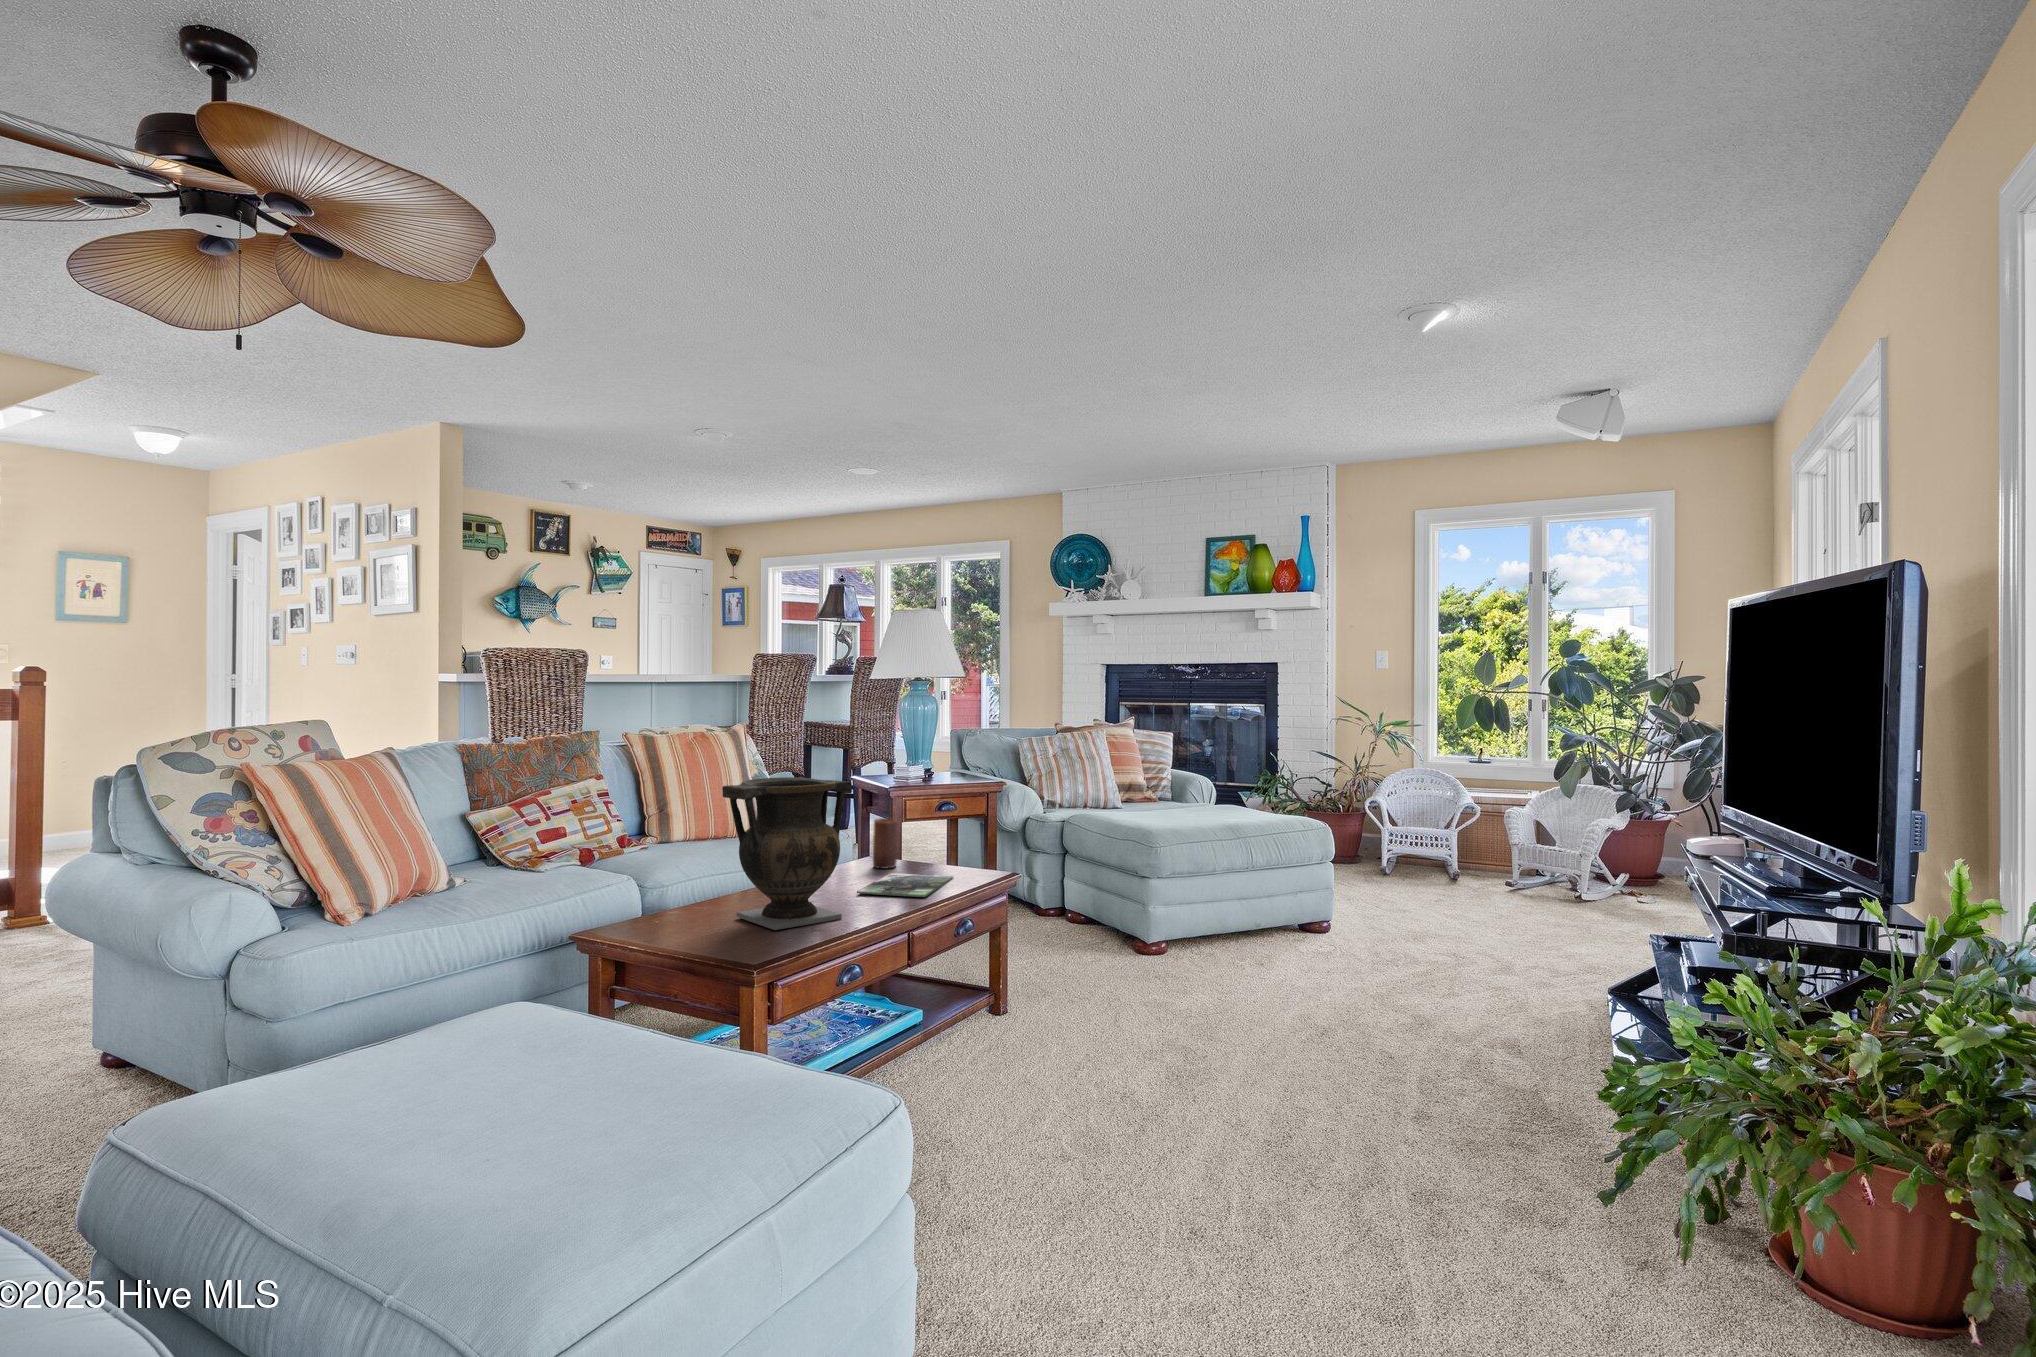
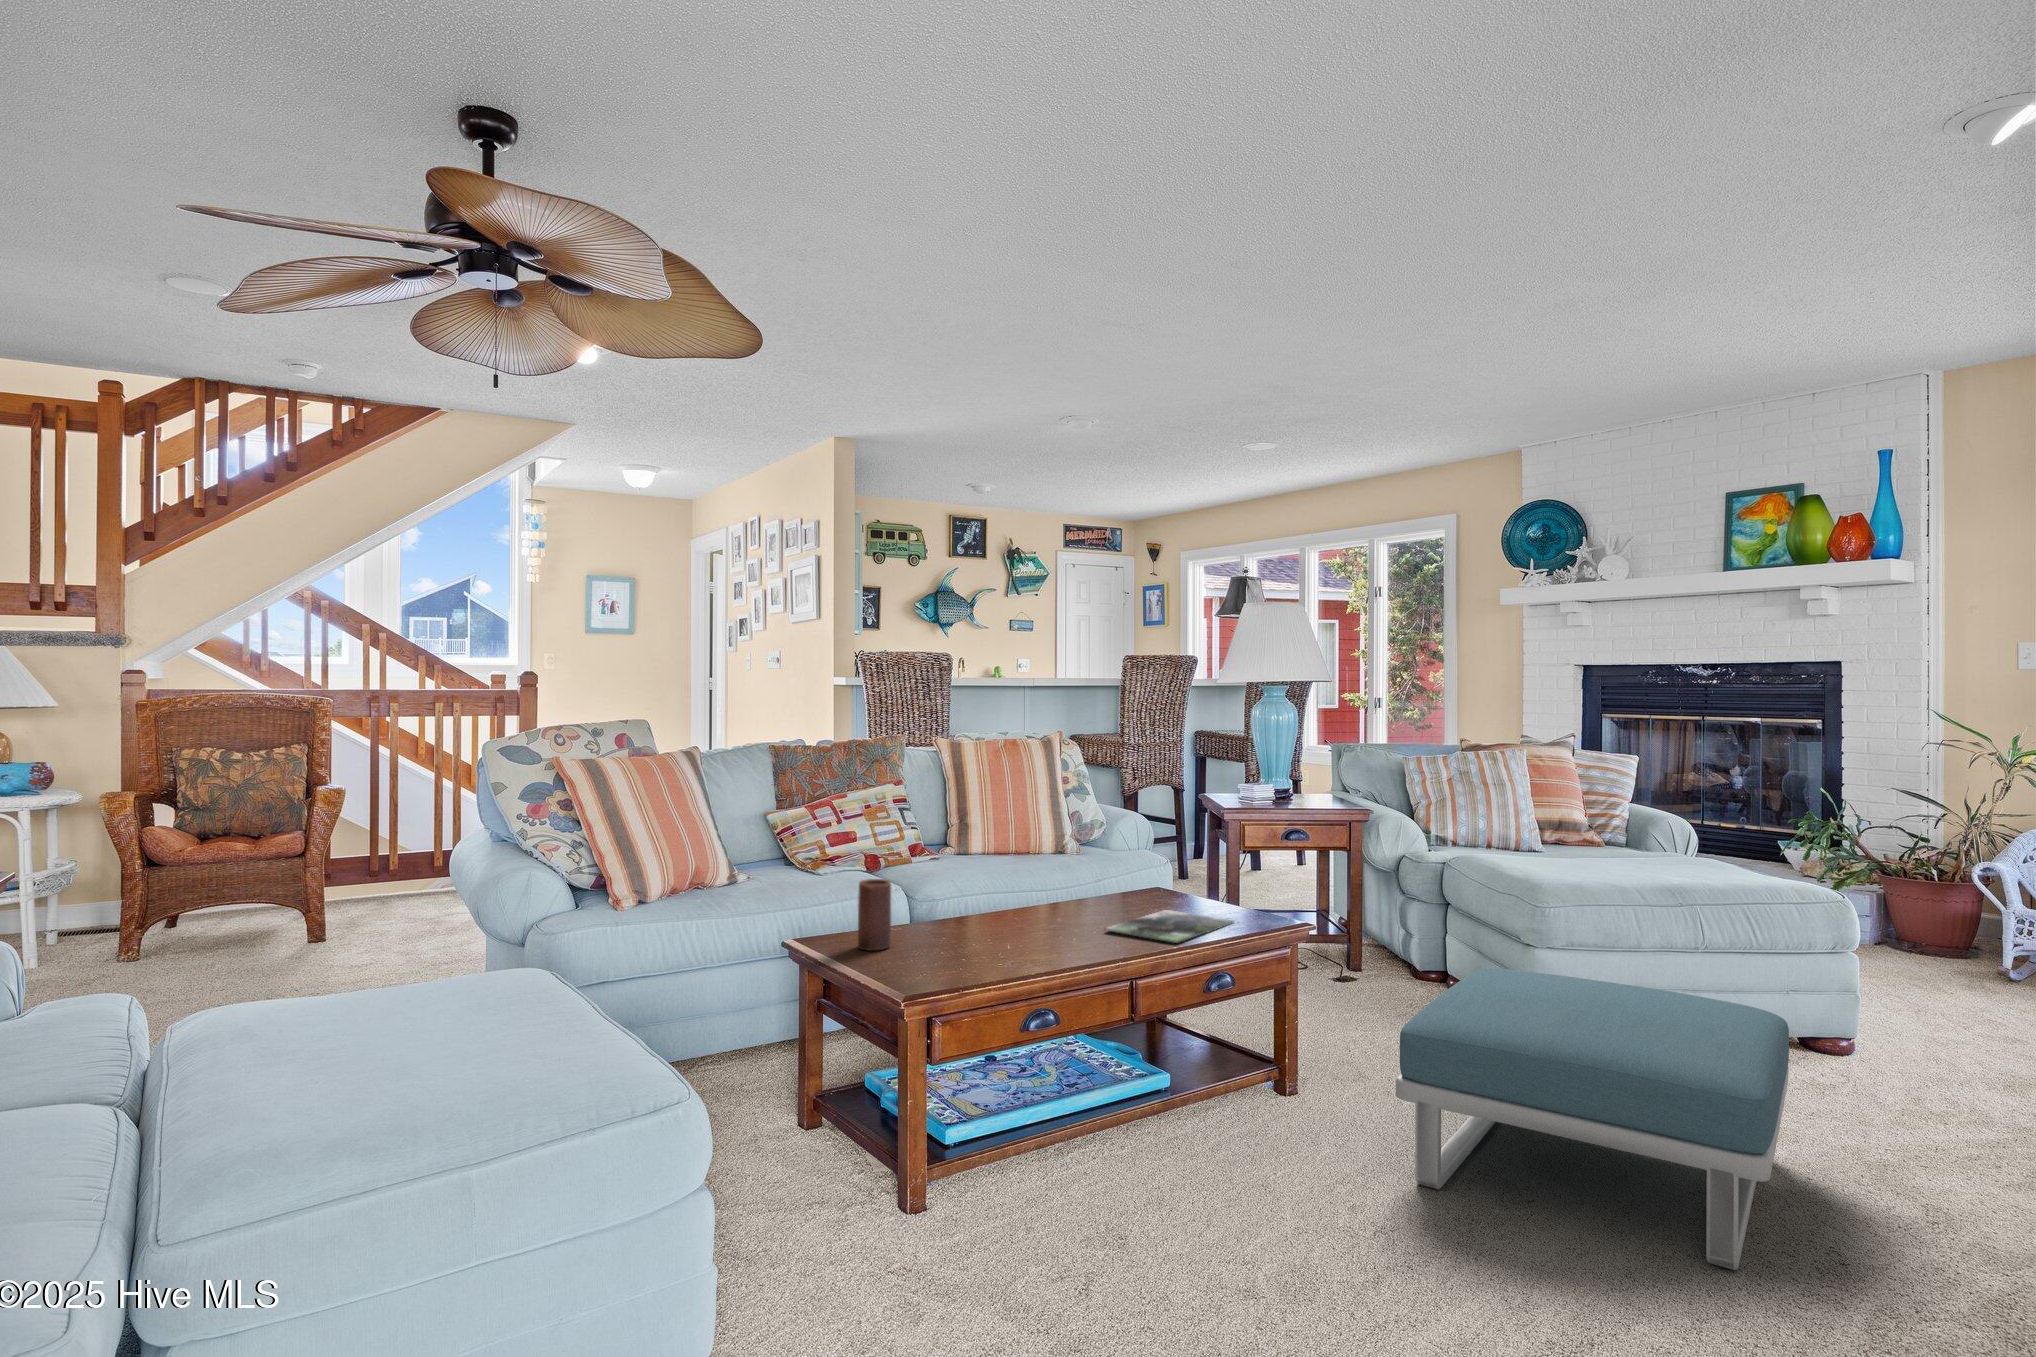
vase: present [722,777,852,930] -> none [932,791,1080,964]
candle: present [873,818,897,869] -> present [858,879,891,950]
footstool: none [1101,896,1347,1073] -> present [1396,968,1789,1270]

